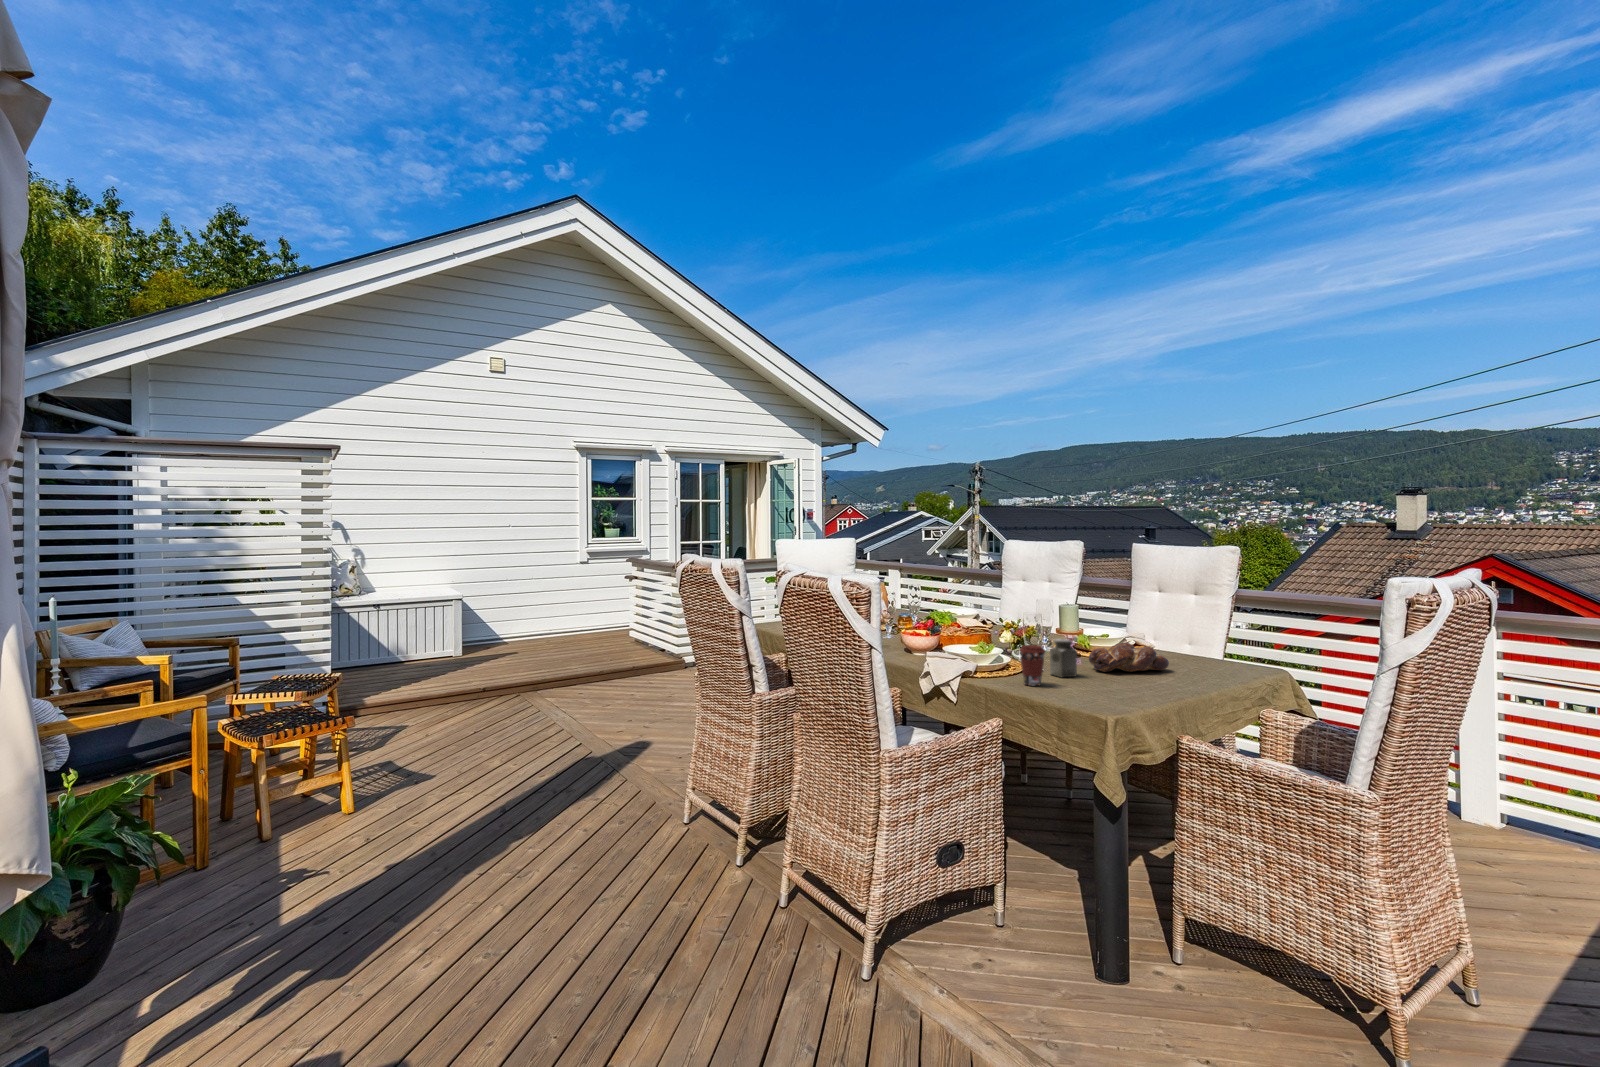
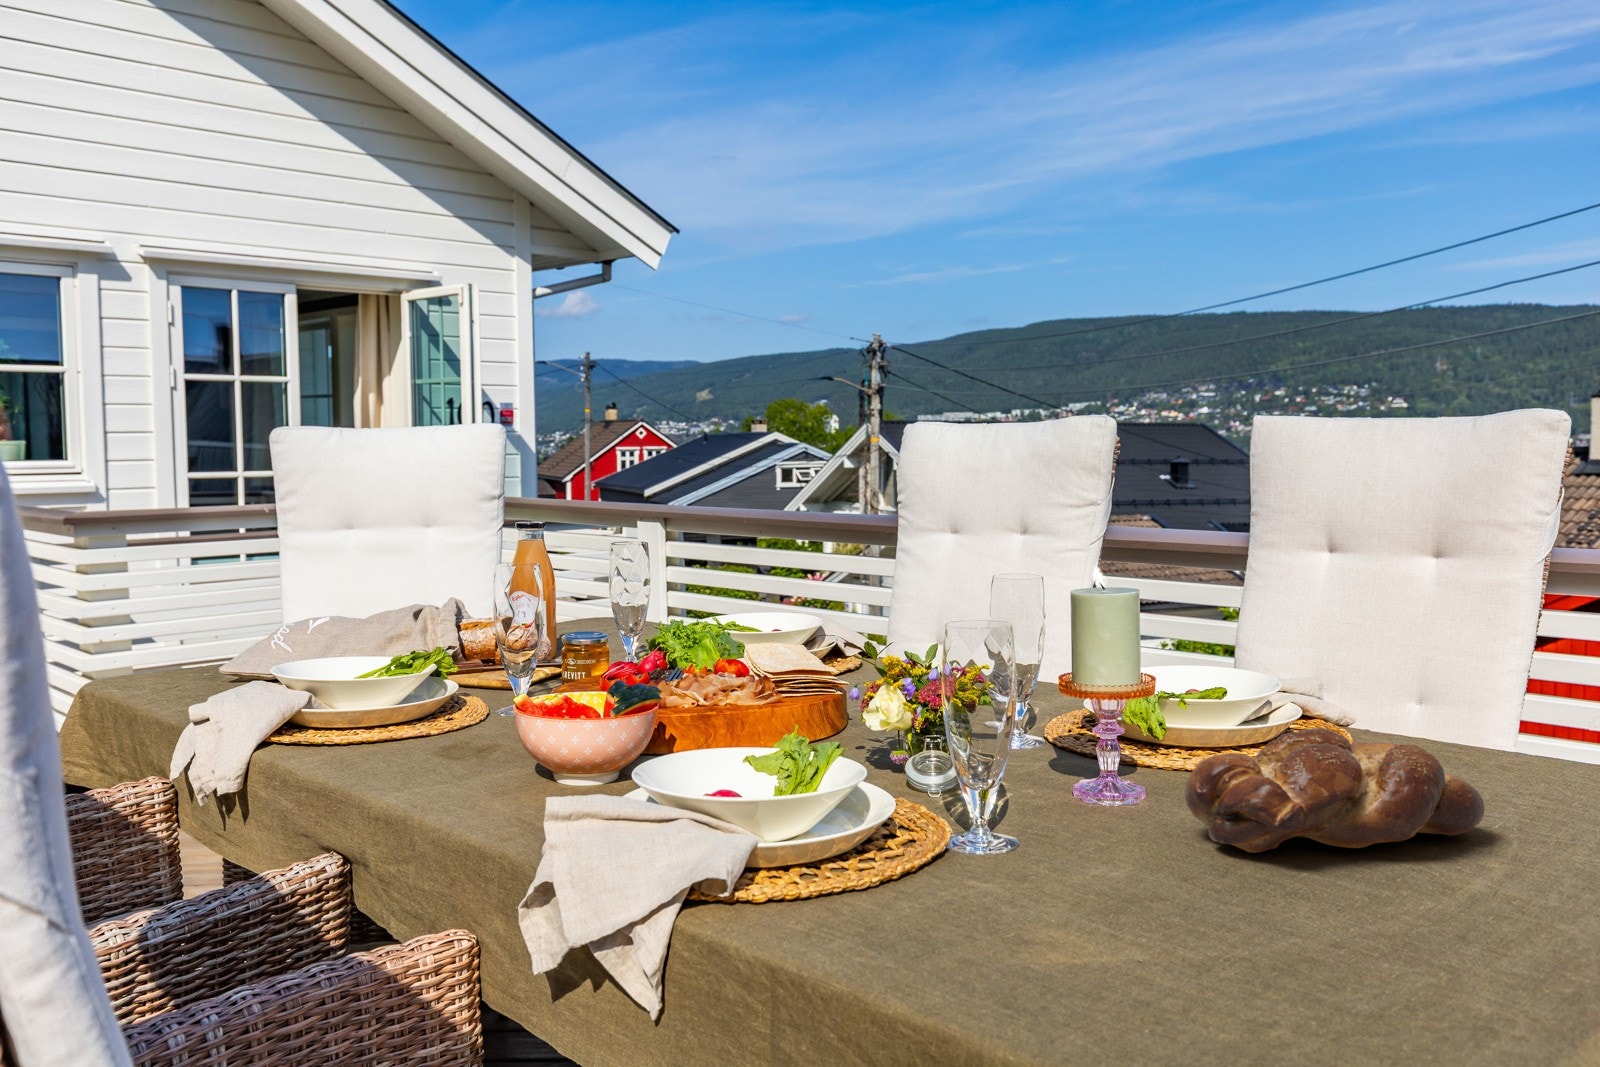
salt shaker: present [1050,639,1077,678] -> none [1043,730,1154,898]
coffee cup: present [1019,645,1045,686] -> none [909,773,1033,971]

